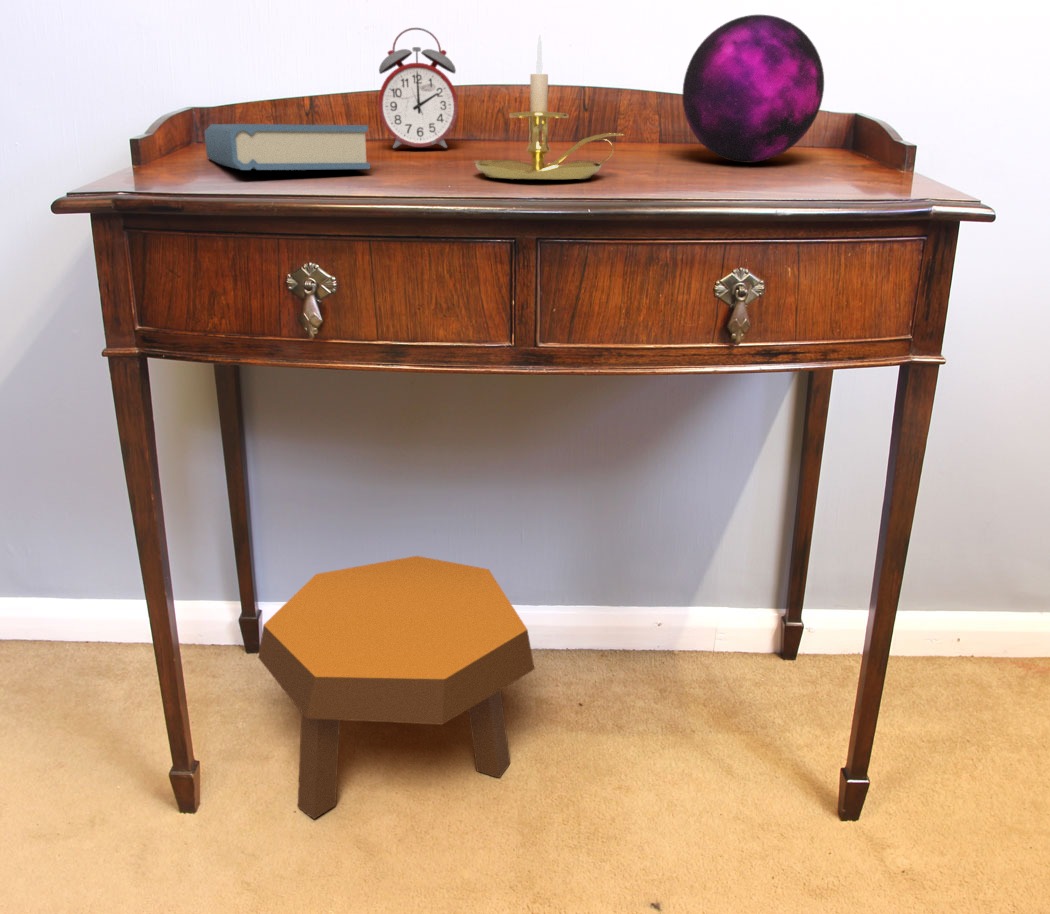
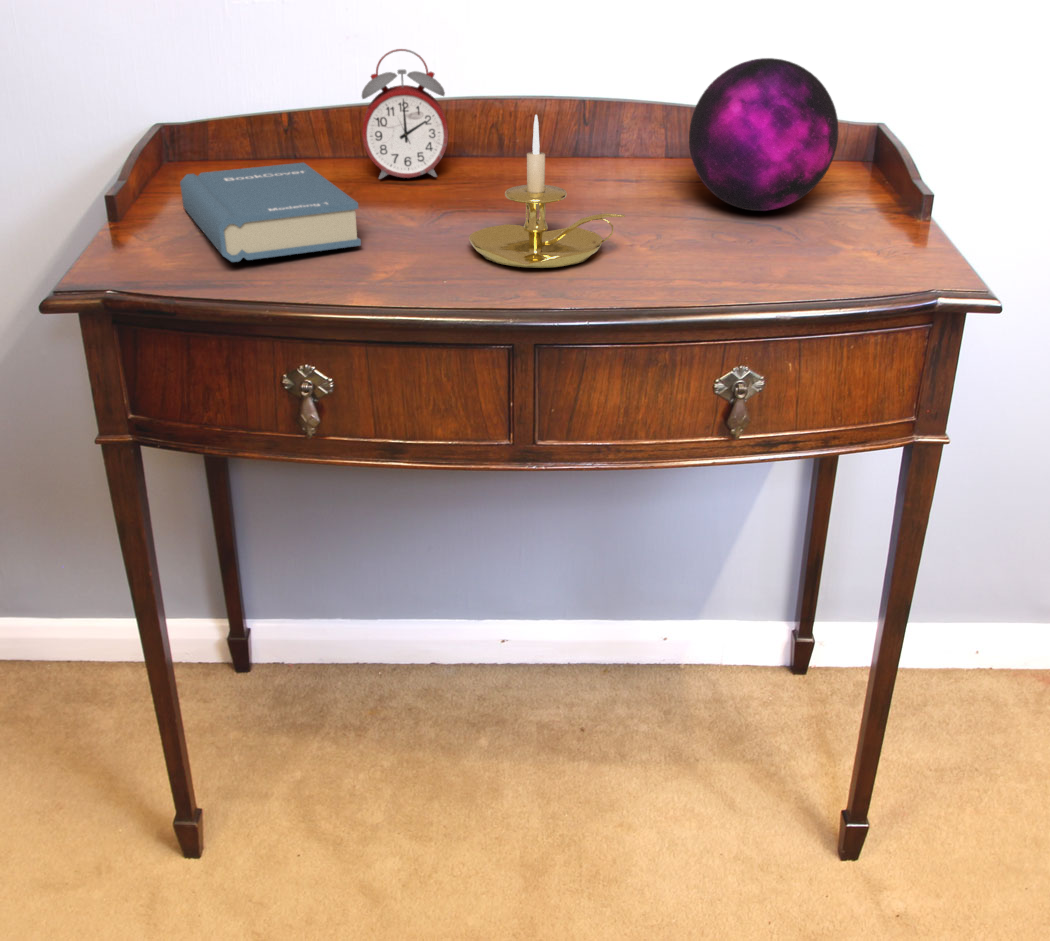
footstool: present [258,556,534,819] -> none [257,583,536,862]

